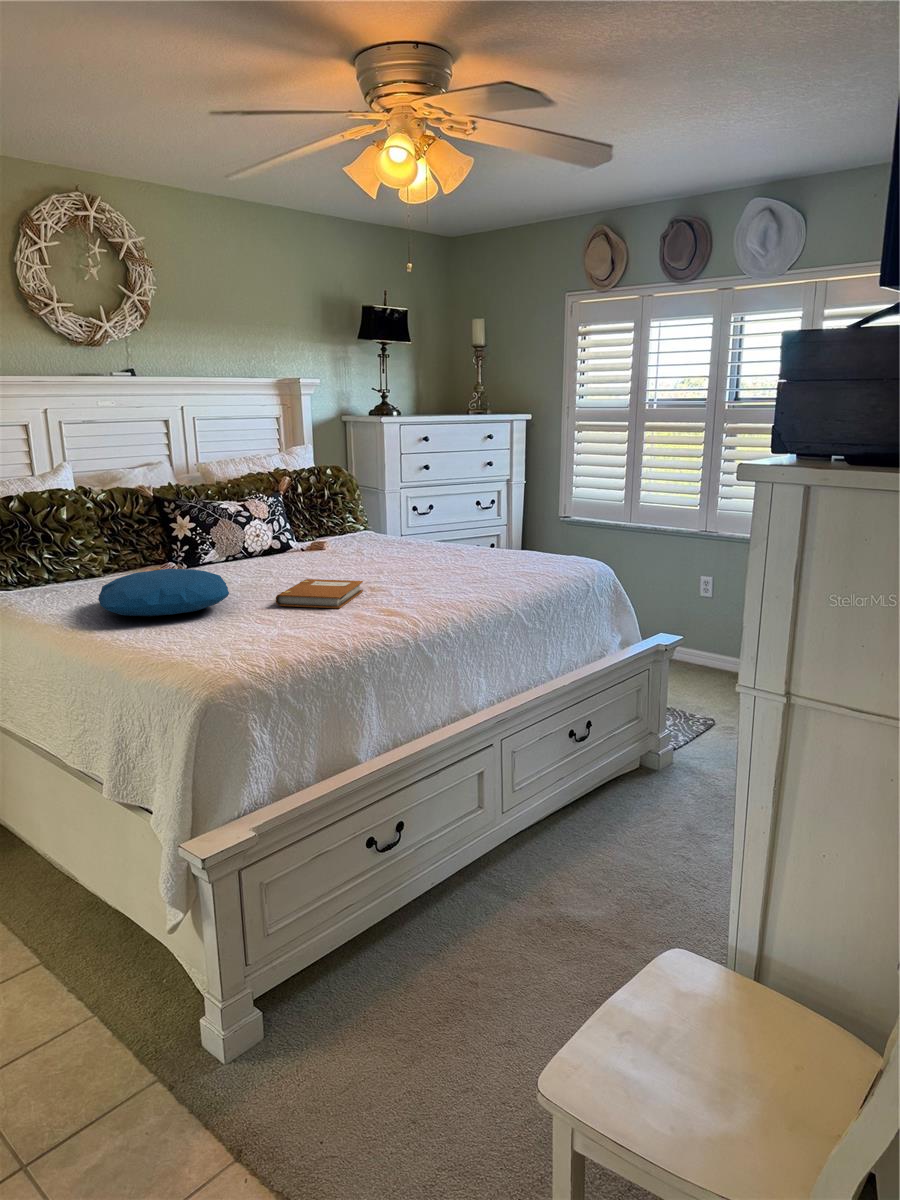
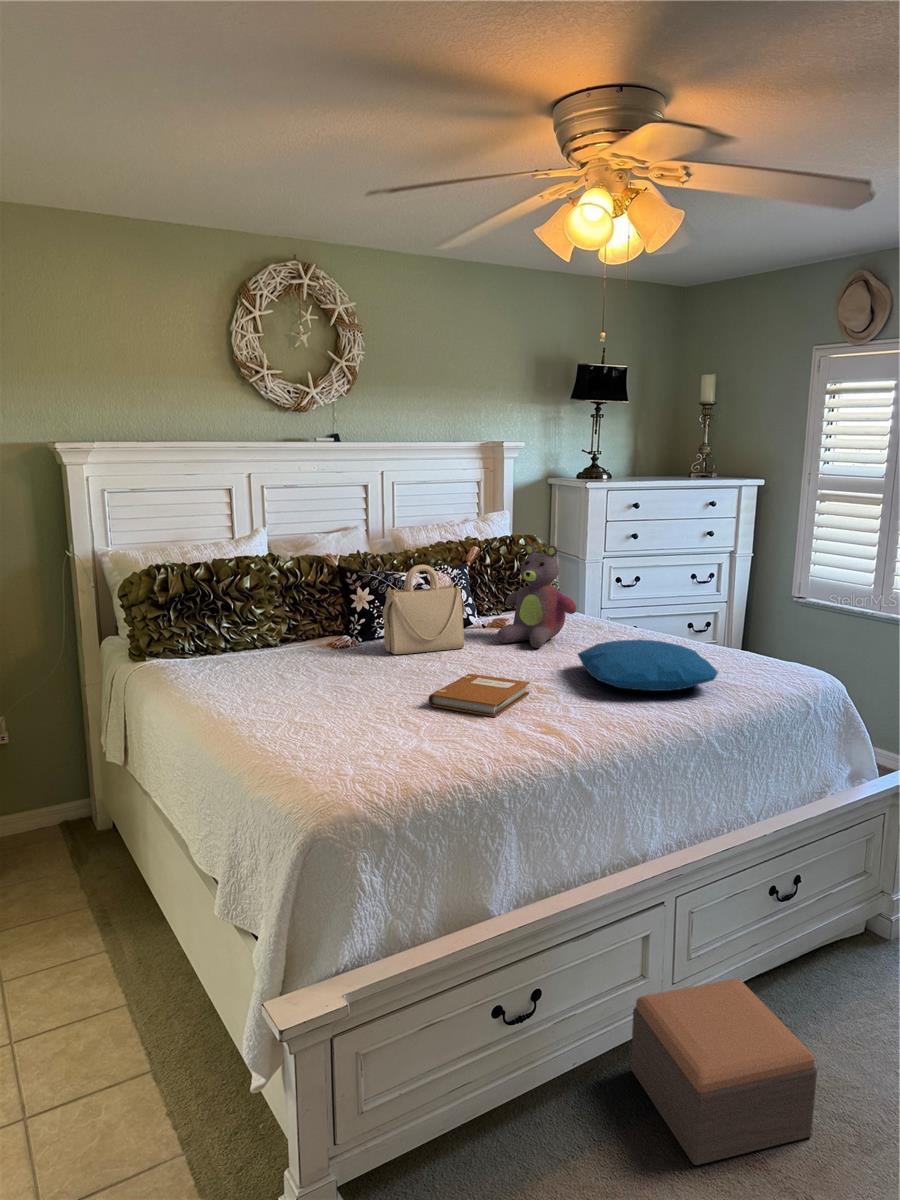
stuffed bear: none [319,467,390,561] -> present [497,544,576,648]
handbag: none [211,488,290,574] -> present [383,565,465,654]
pillow: present [98,569,229,616] -> present [577,639,718,691]
footstool: none [475,802,618,937] -> present [631,978,817,1165]

